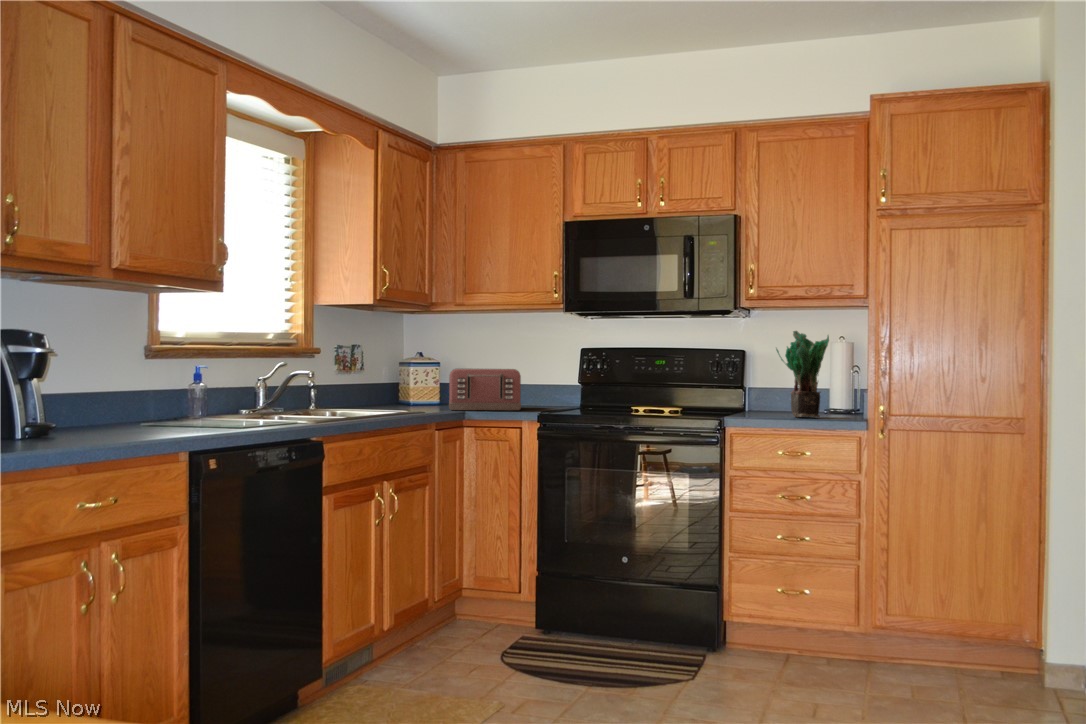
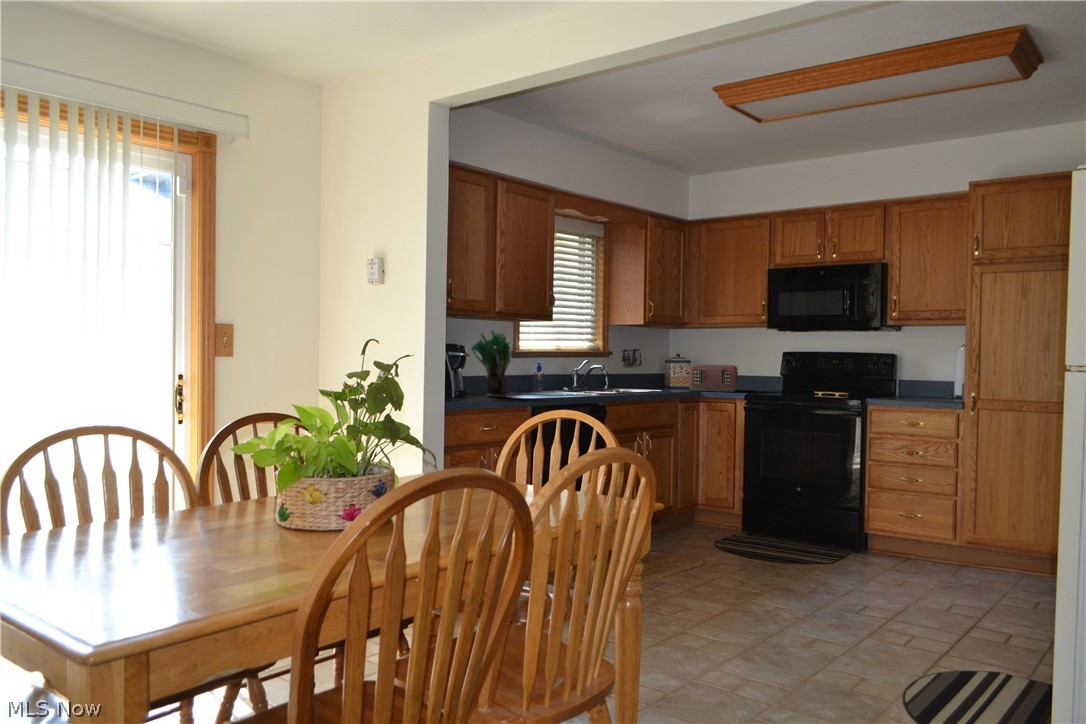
potted plant: present [776,331,829,417] -> present [471,331,511,397]

